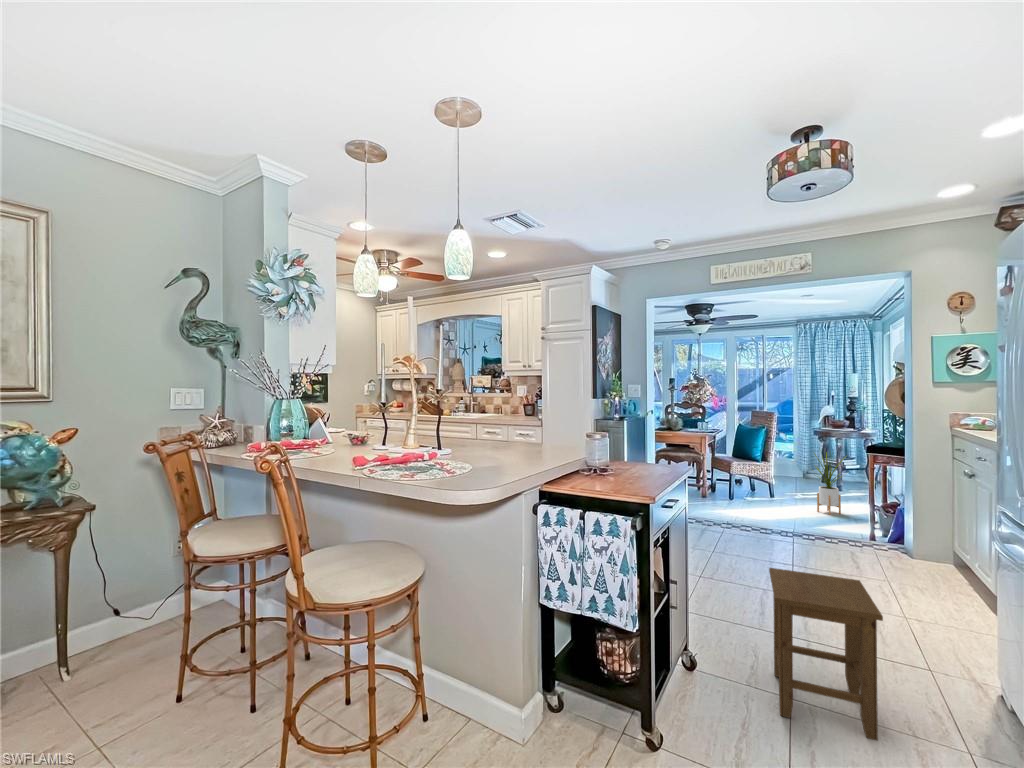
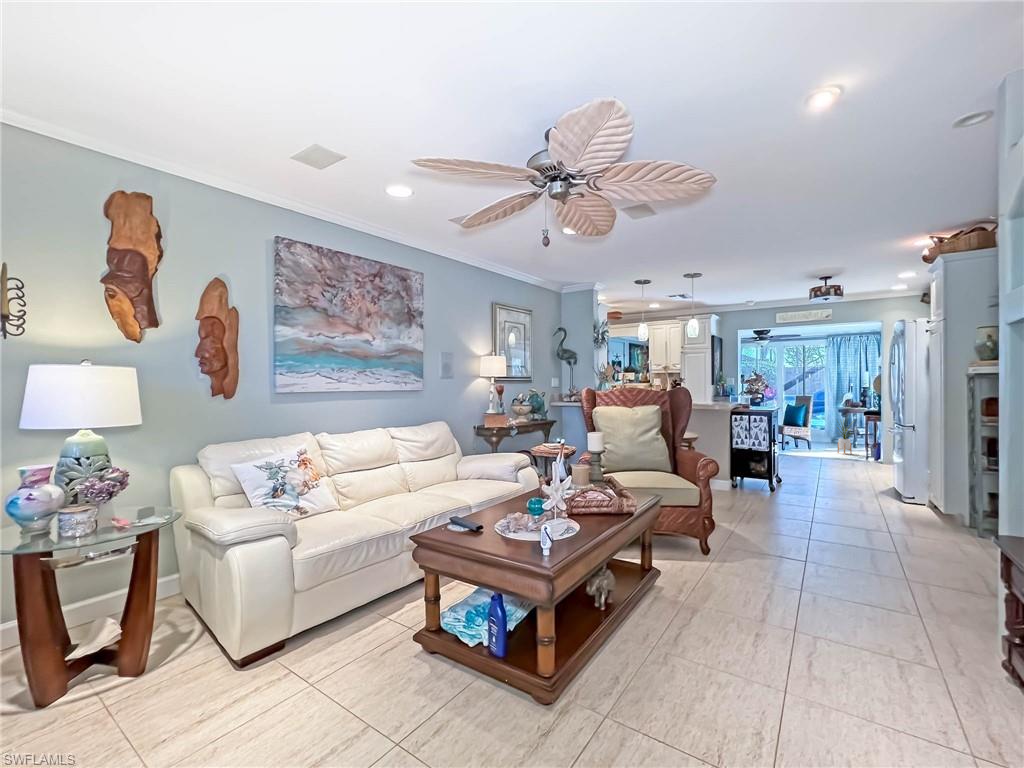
stool: present [769,568,883,740] -> none [810,445,849,492]

